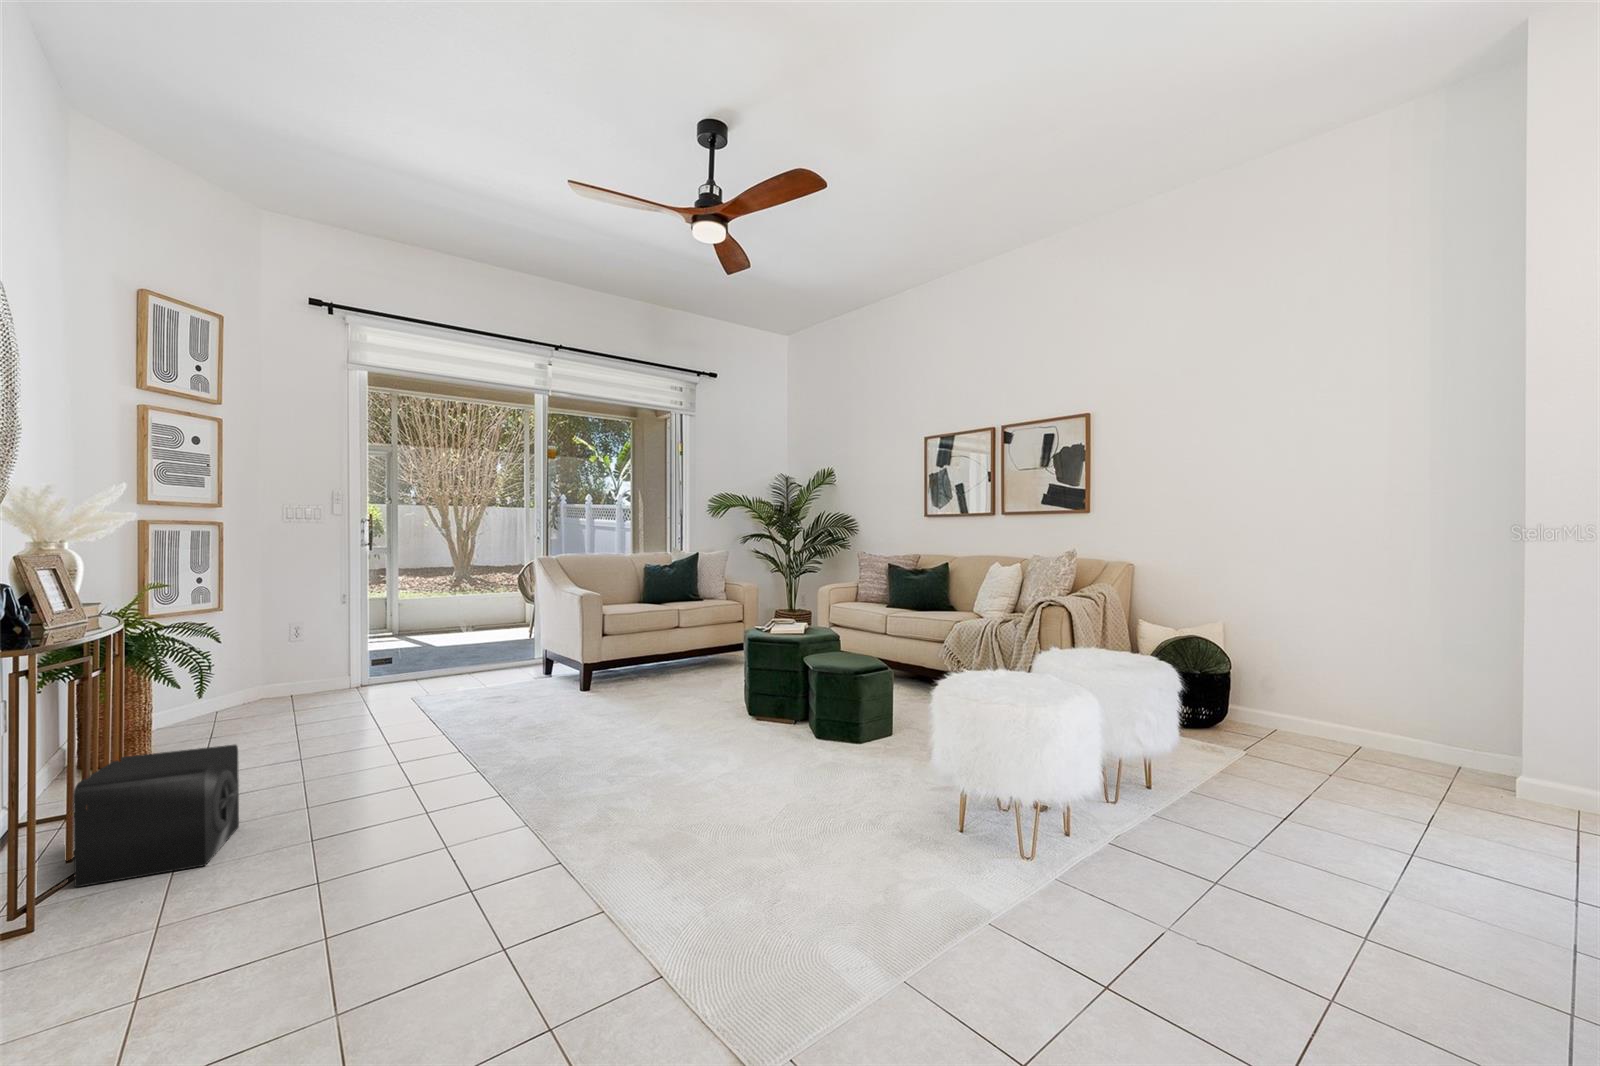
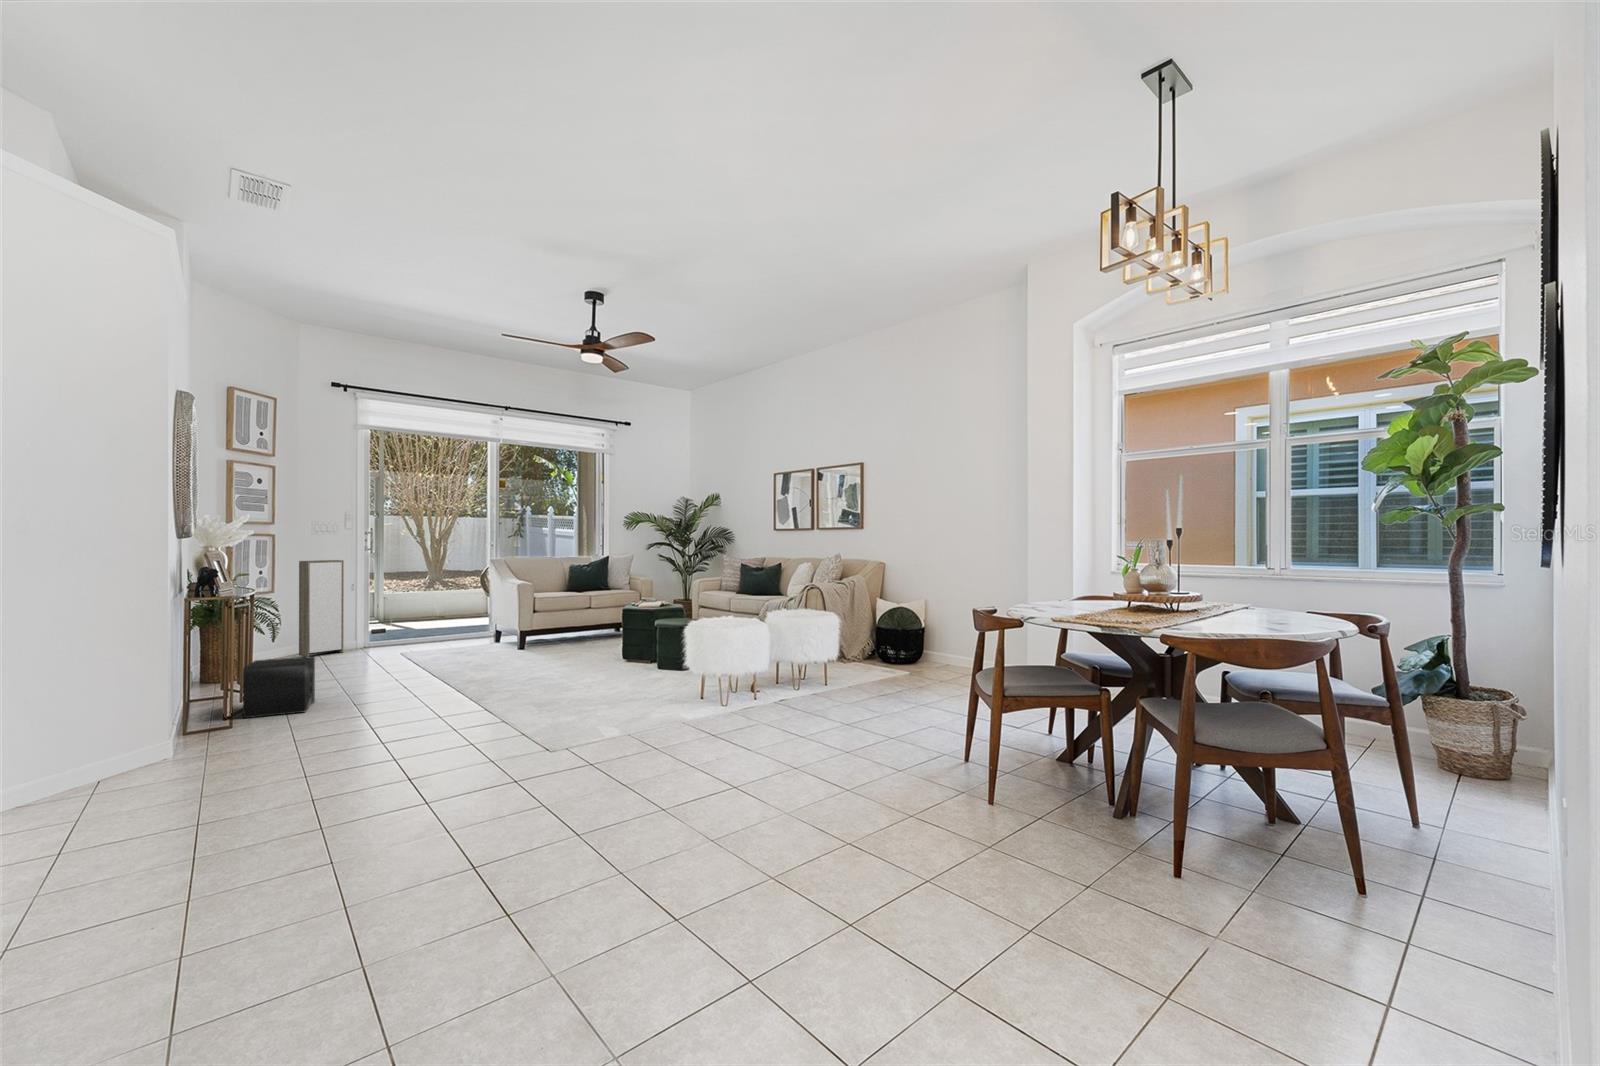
storage cabinet: none [263,560,330,706] -> present [299,560,344,657]

